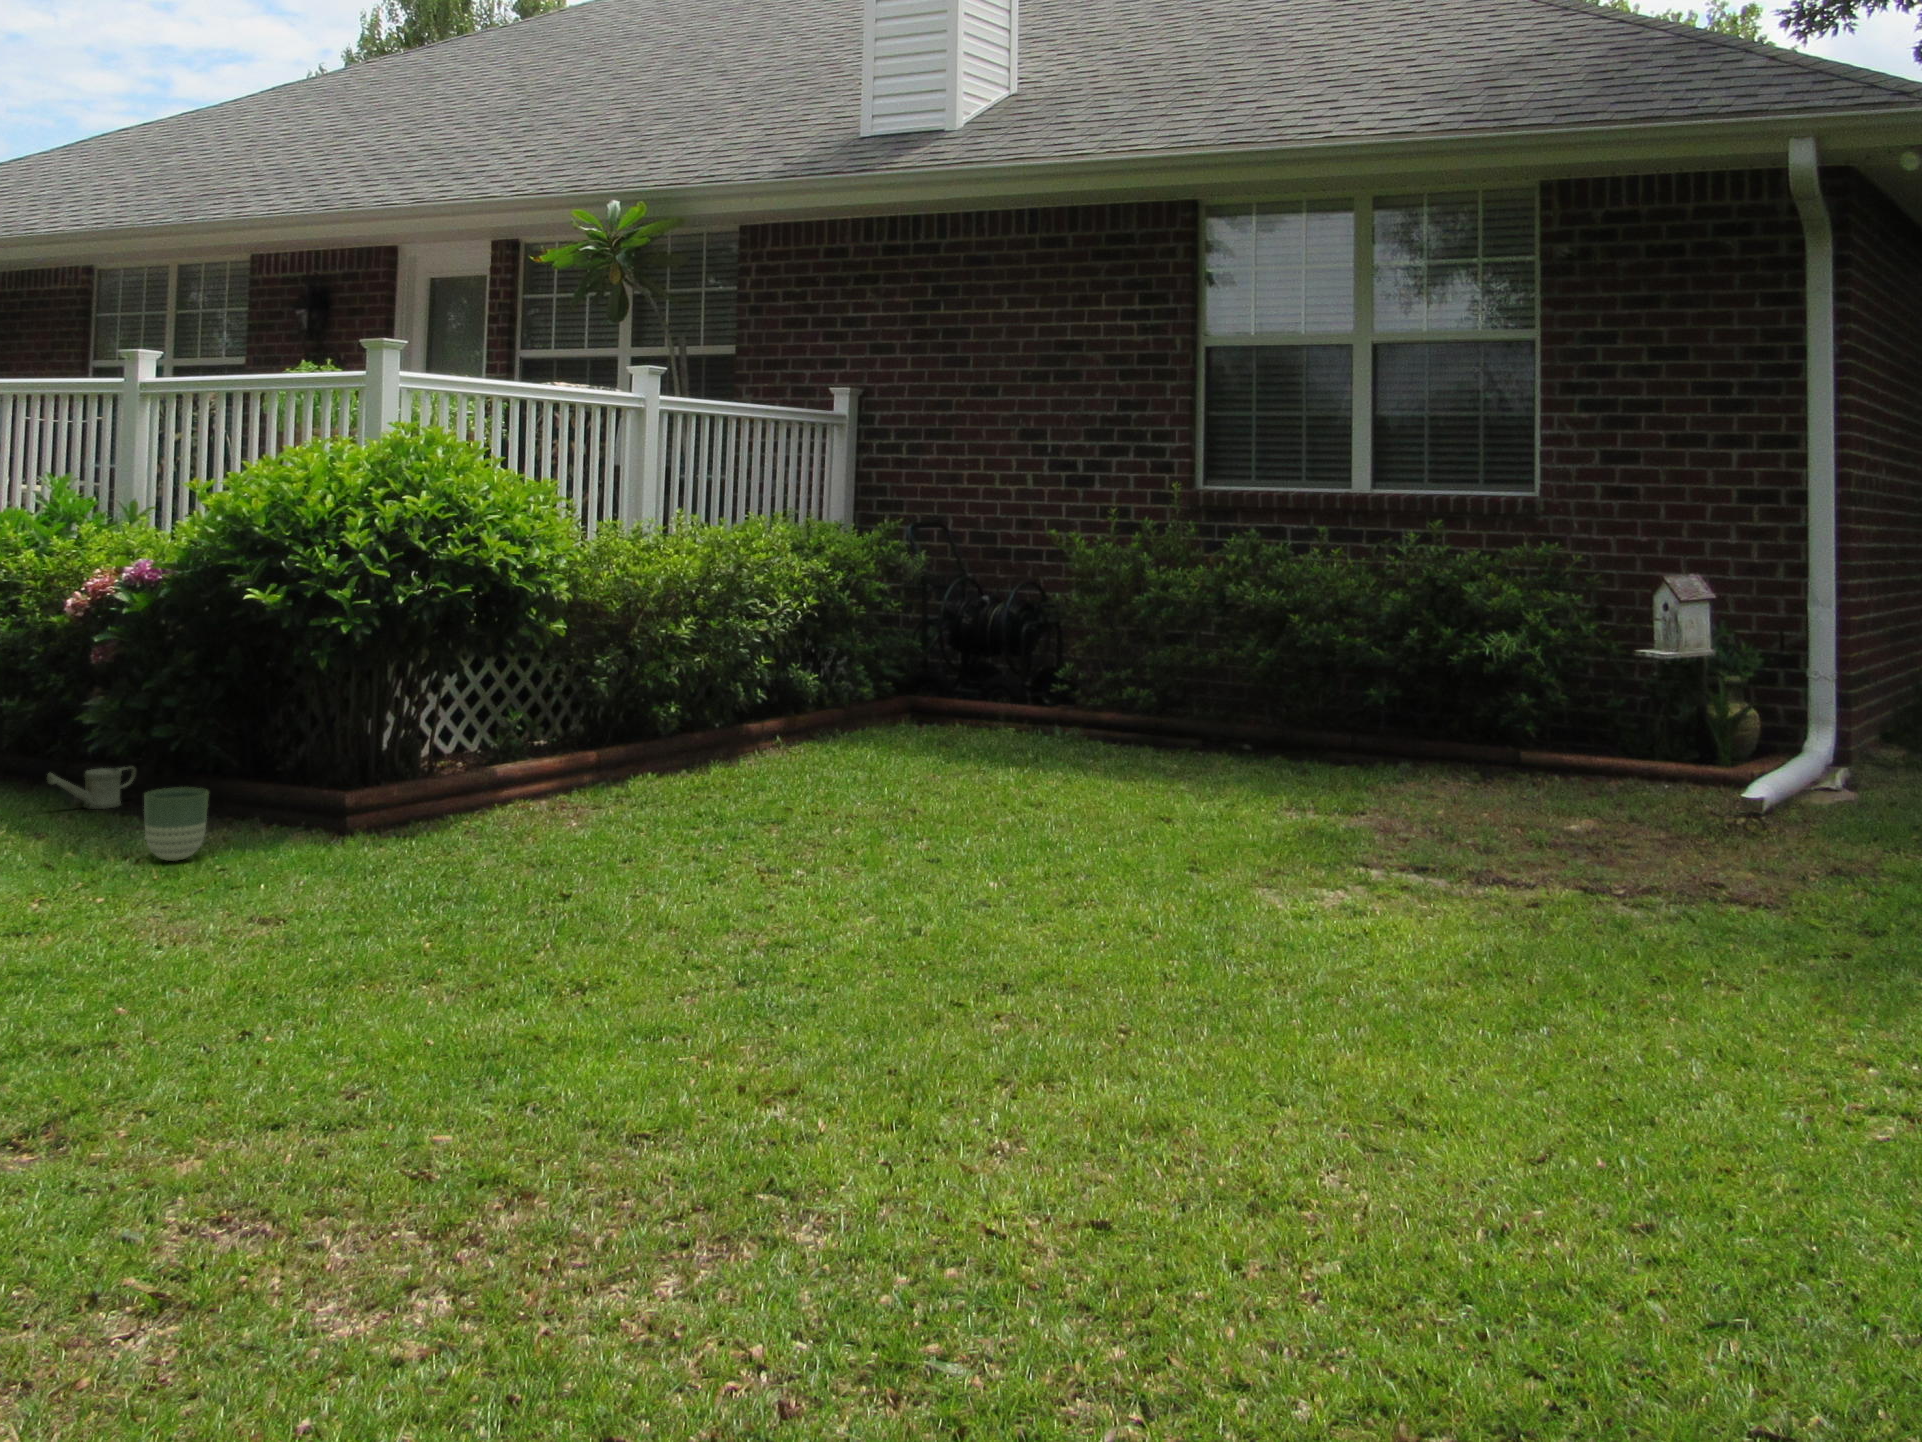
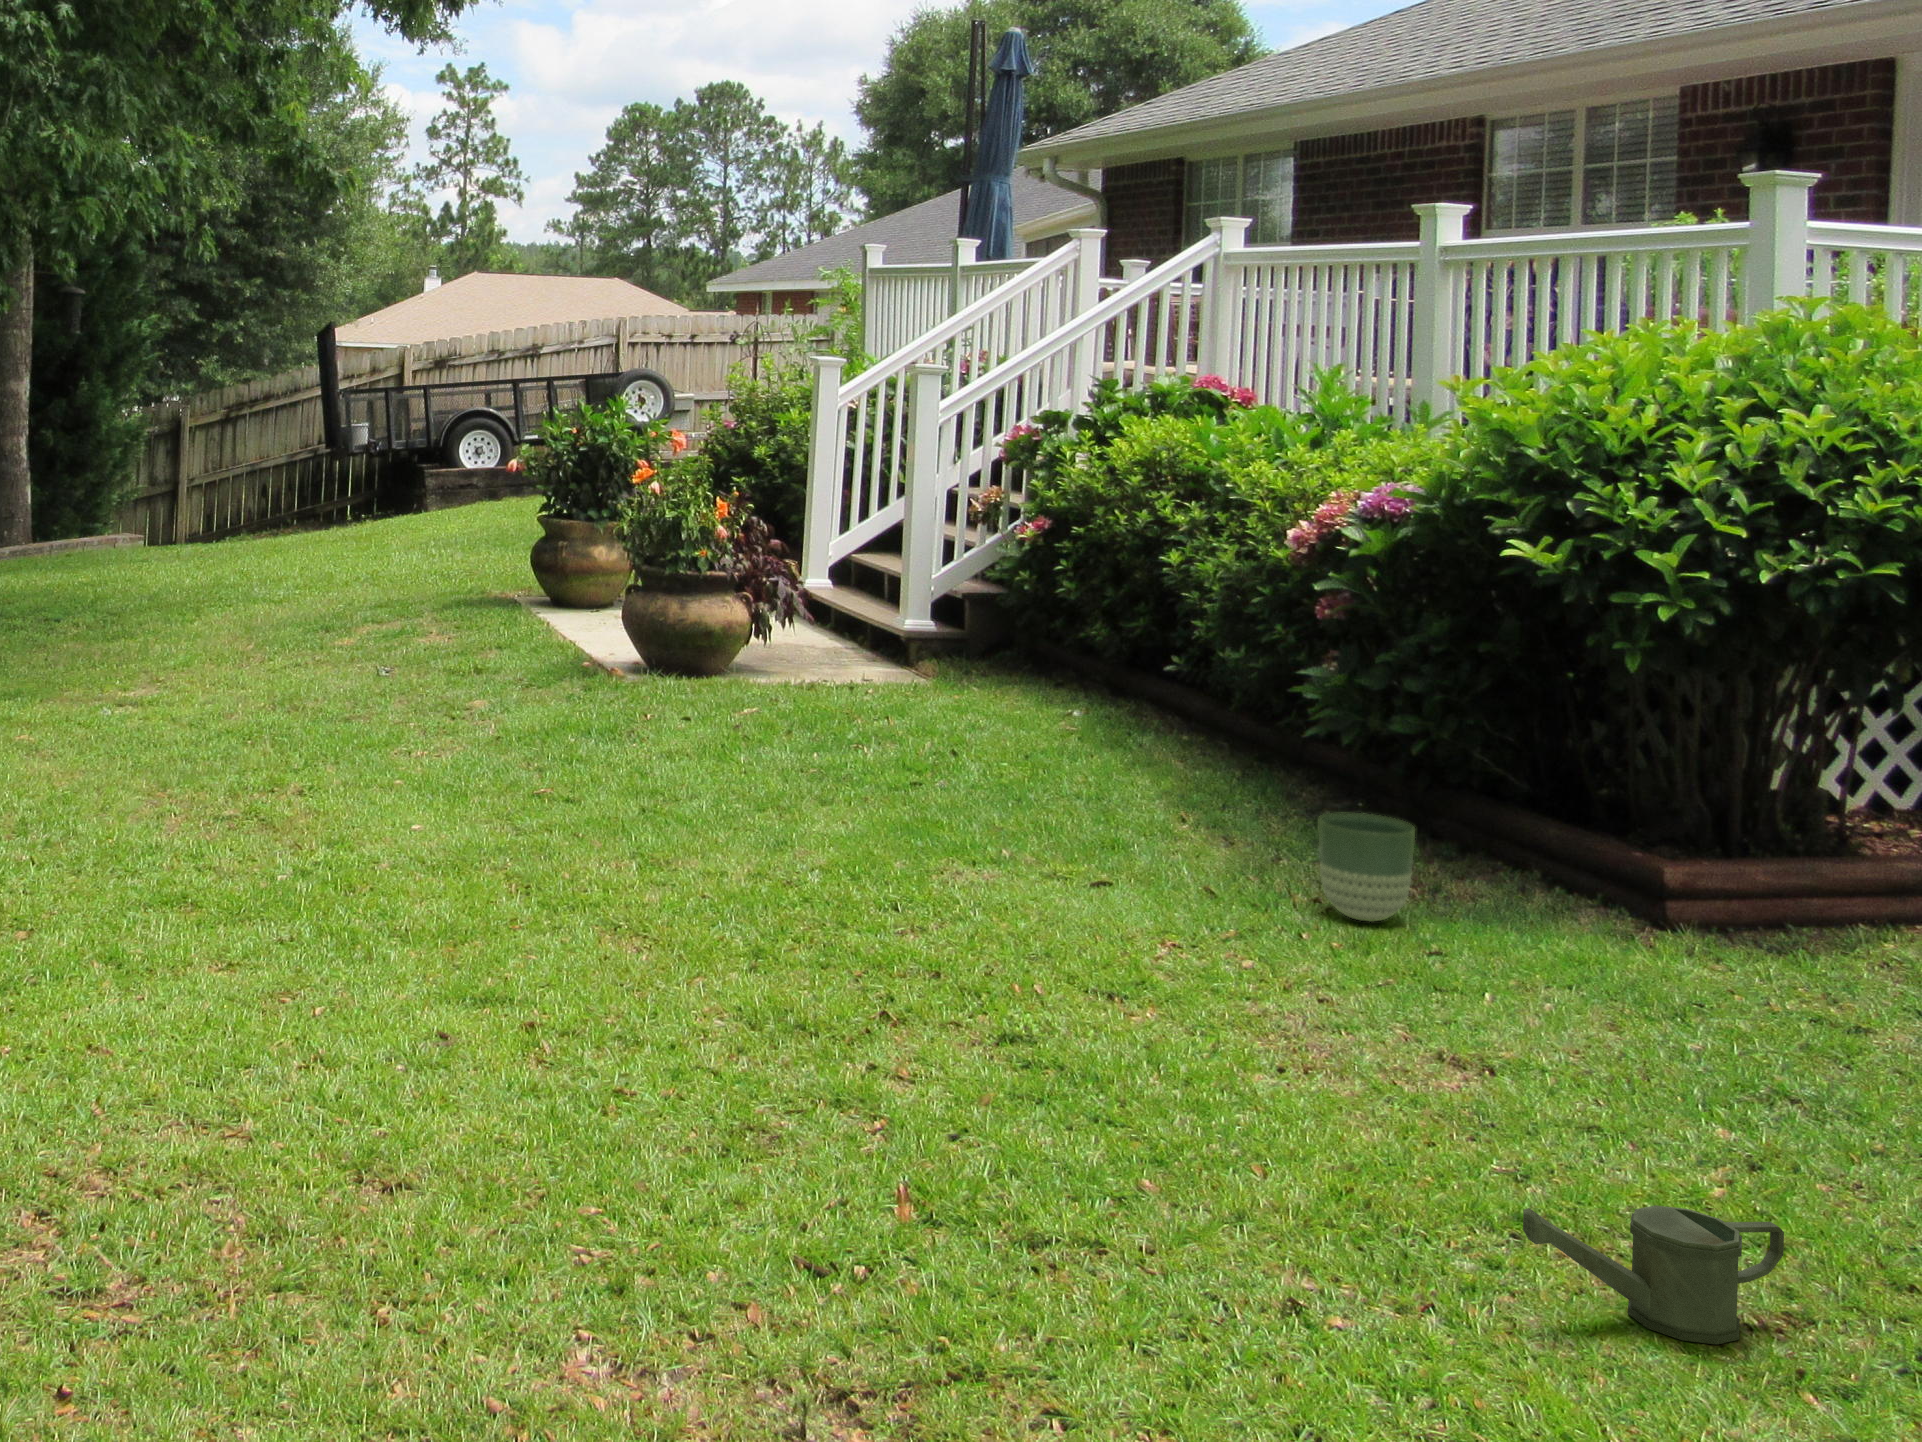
watering can: present [47,767,136,809] -> present [1523,1205,1784,1345]

